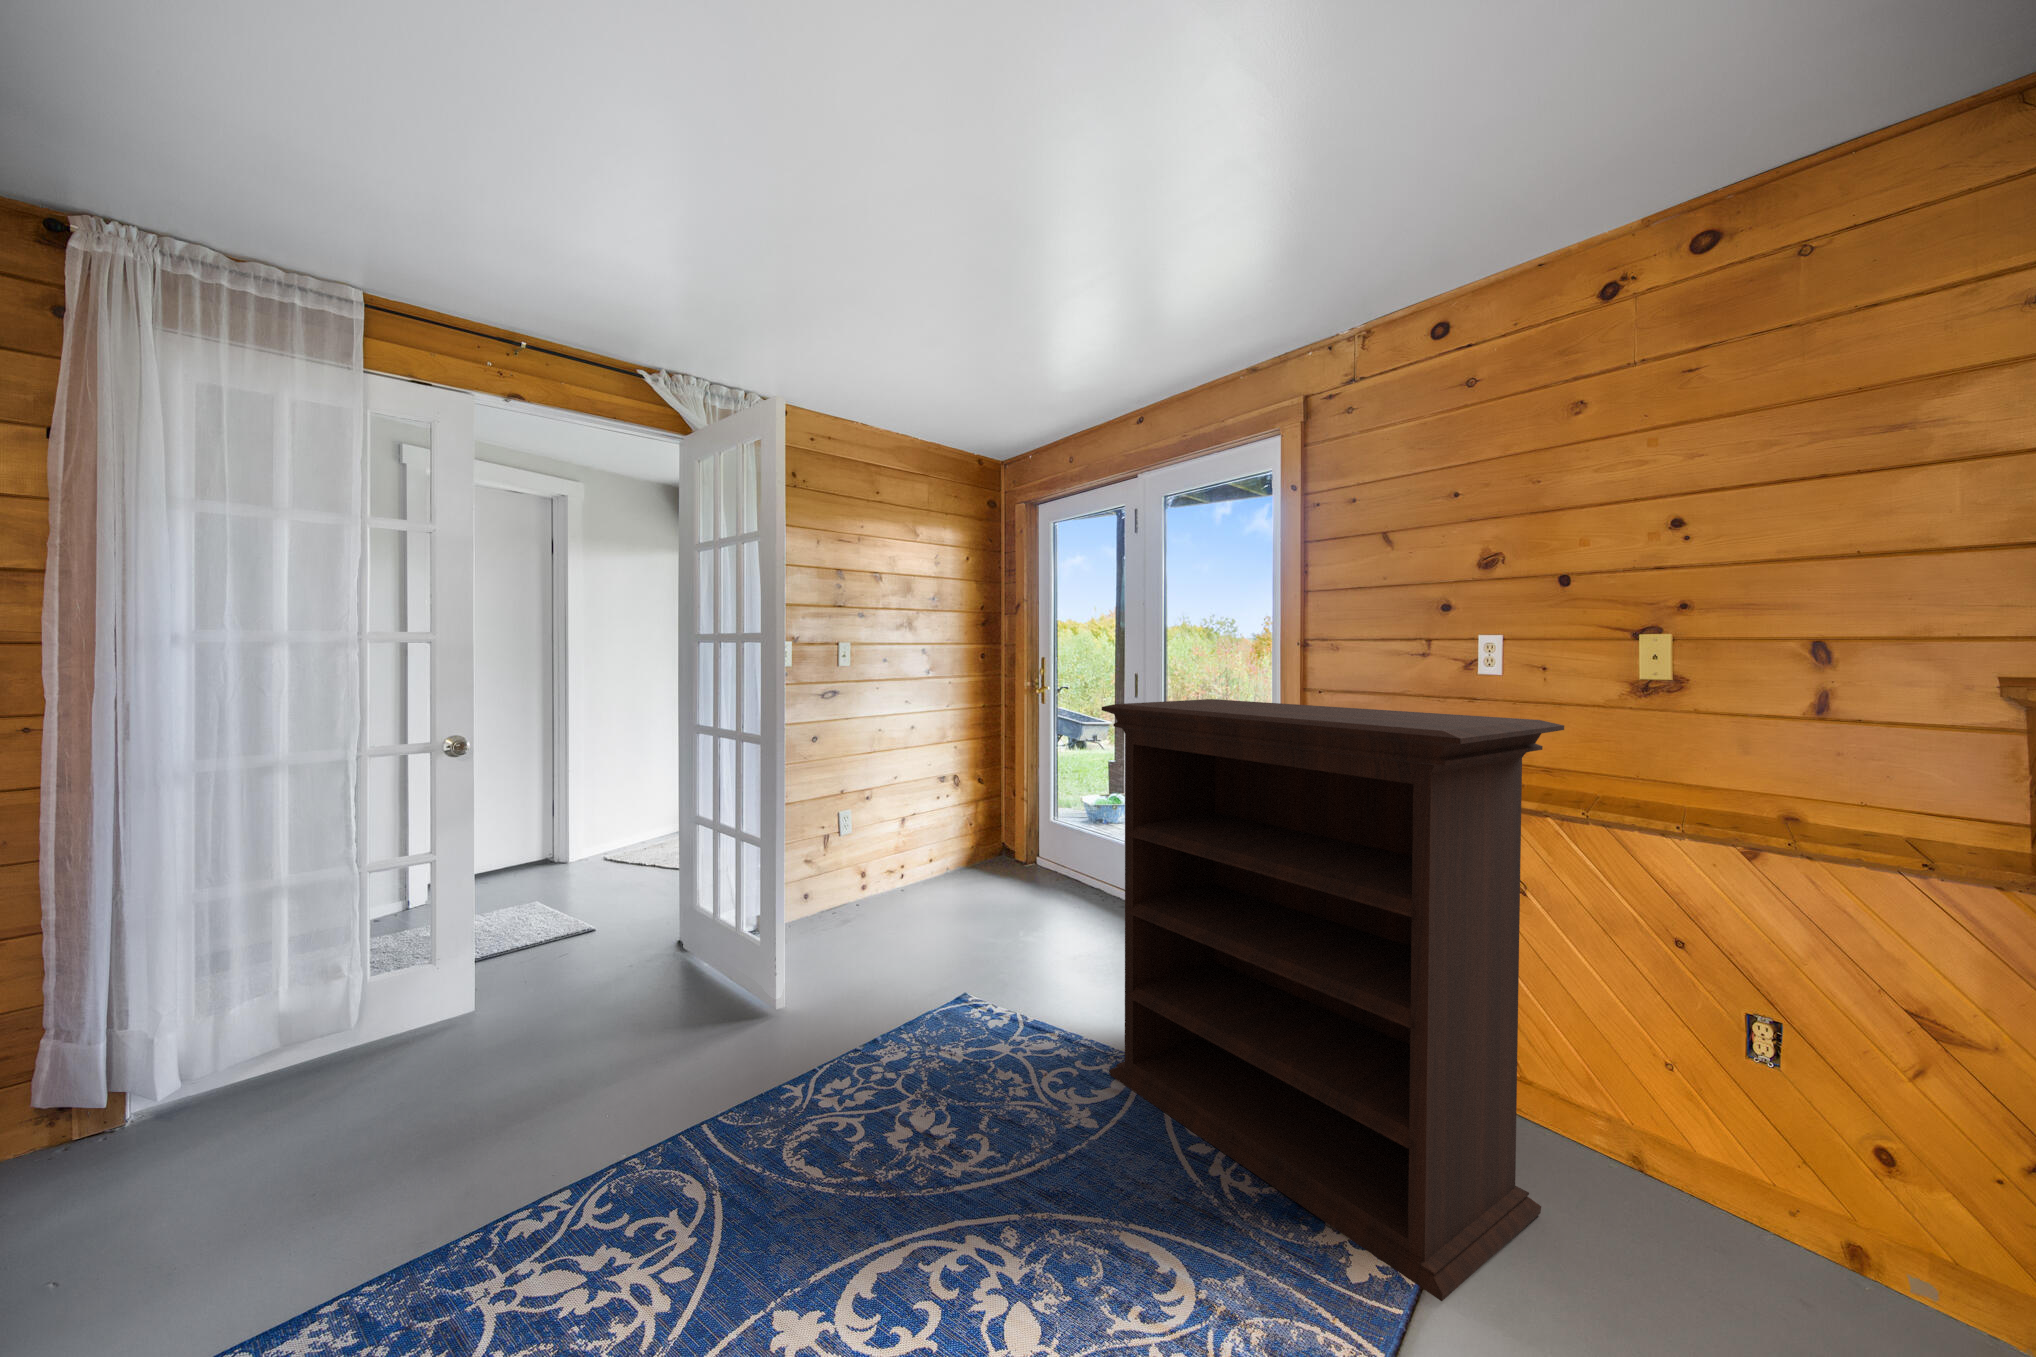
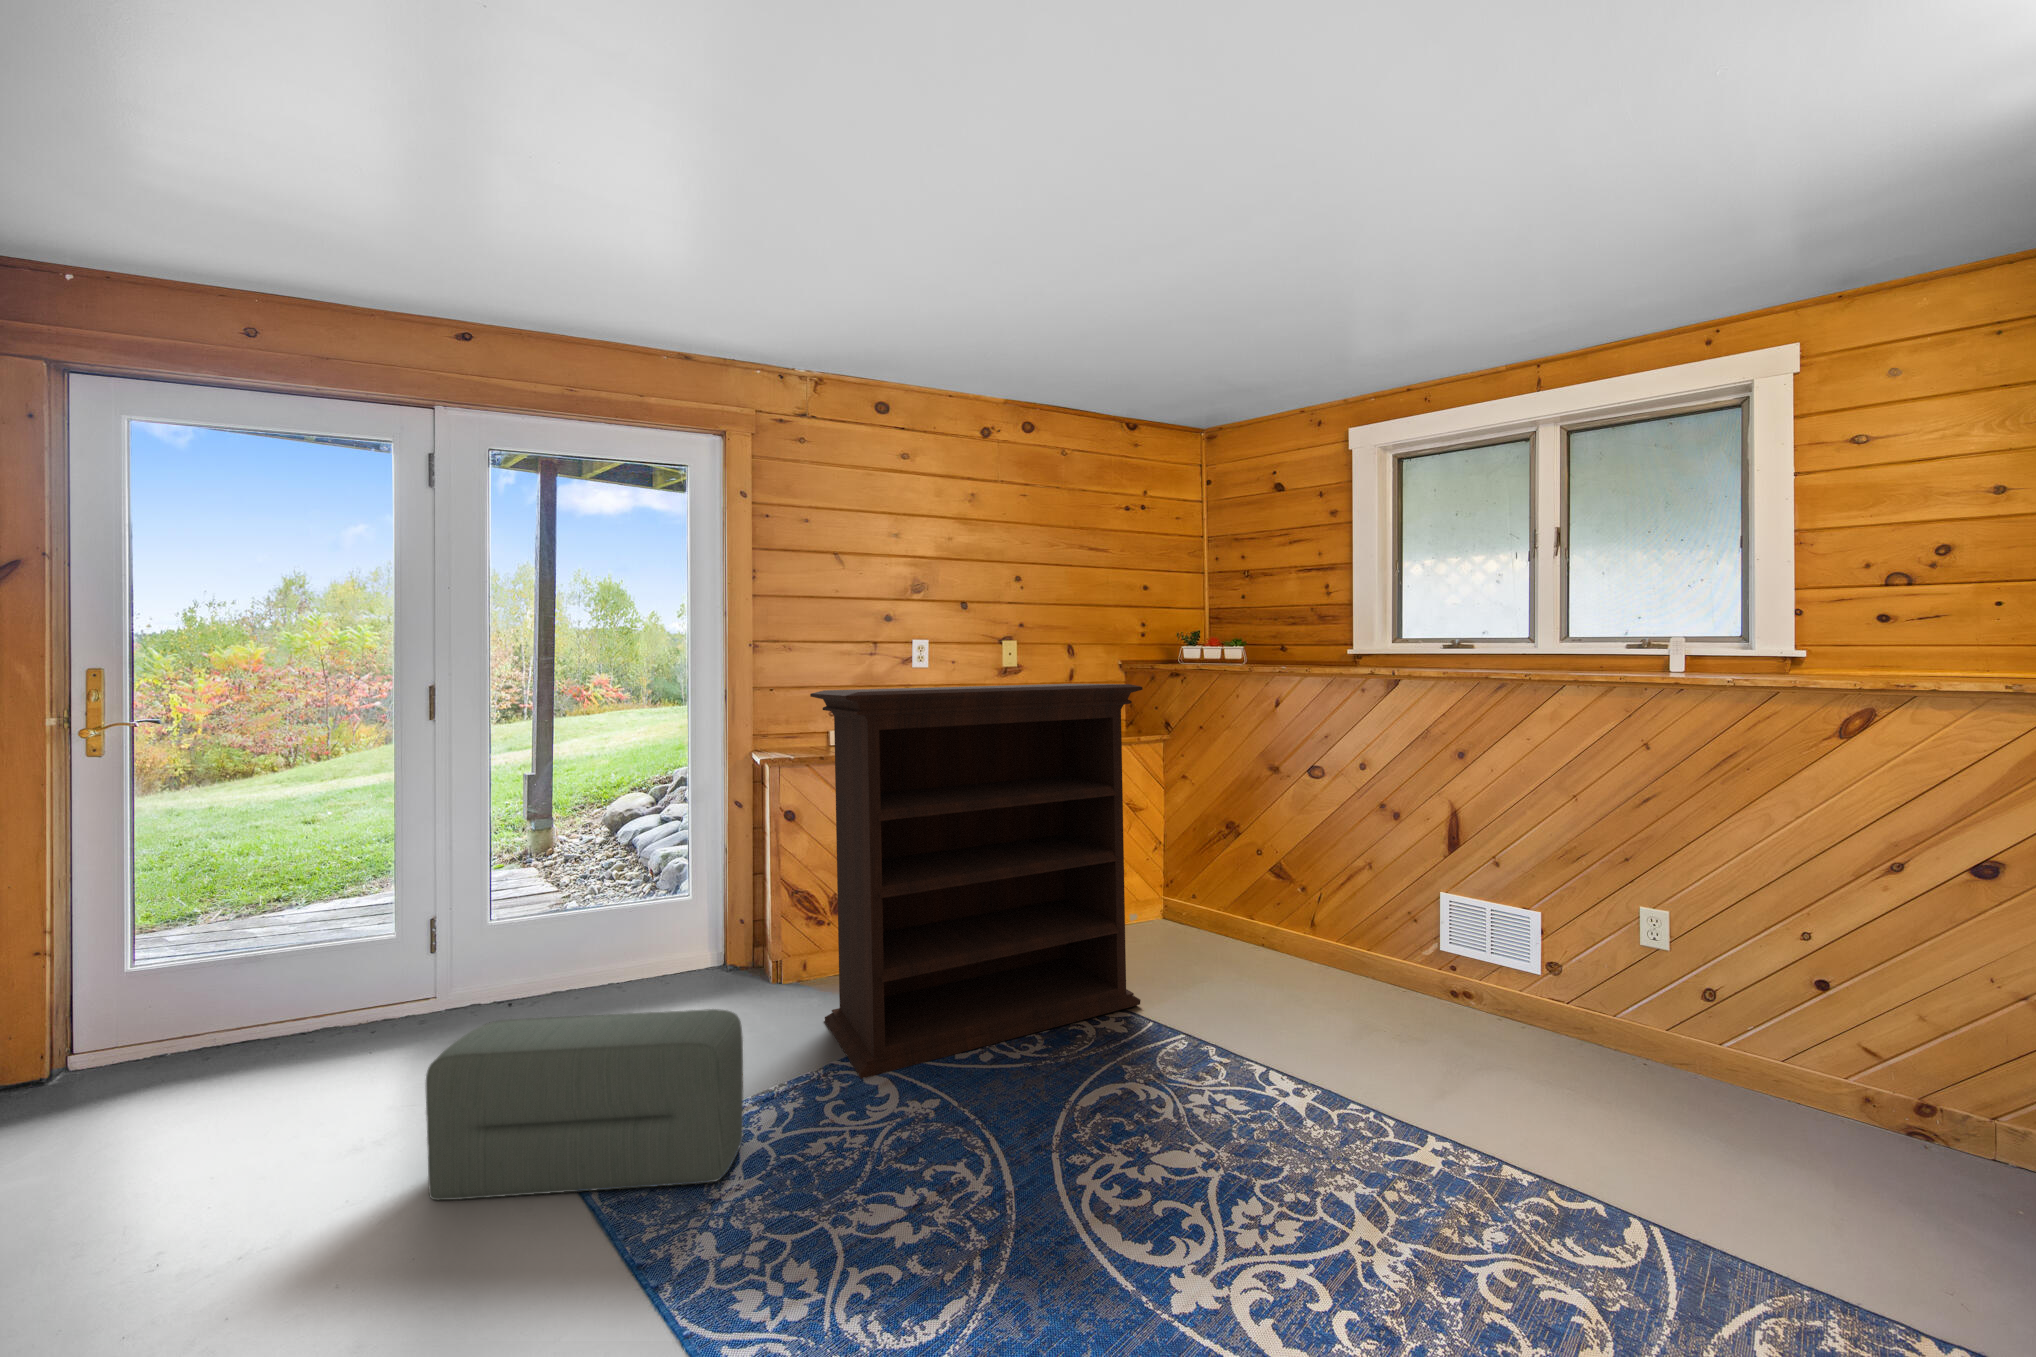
pouf: none [935,886,1008,1042] -> present [426,1009,743,1200]

